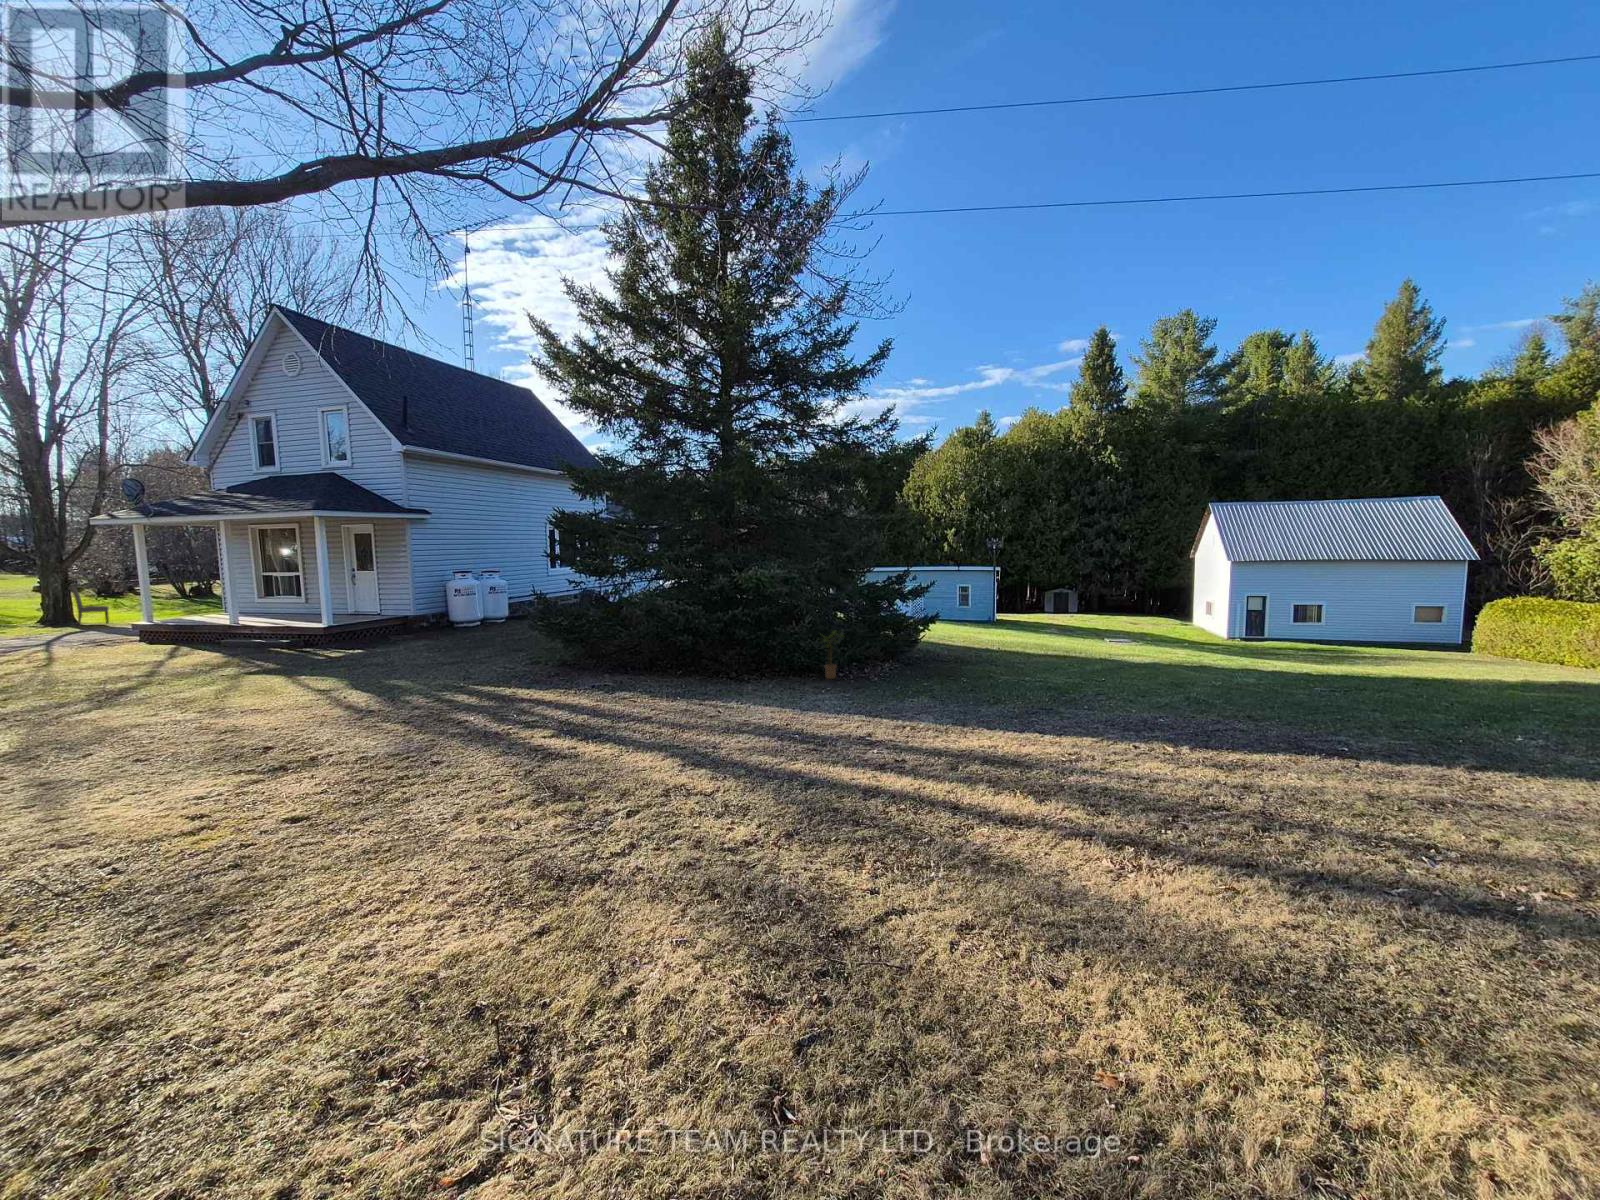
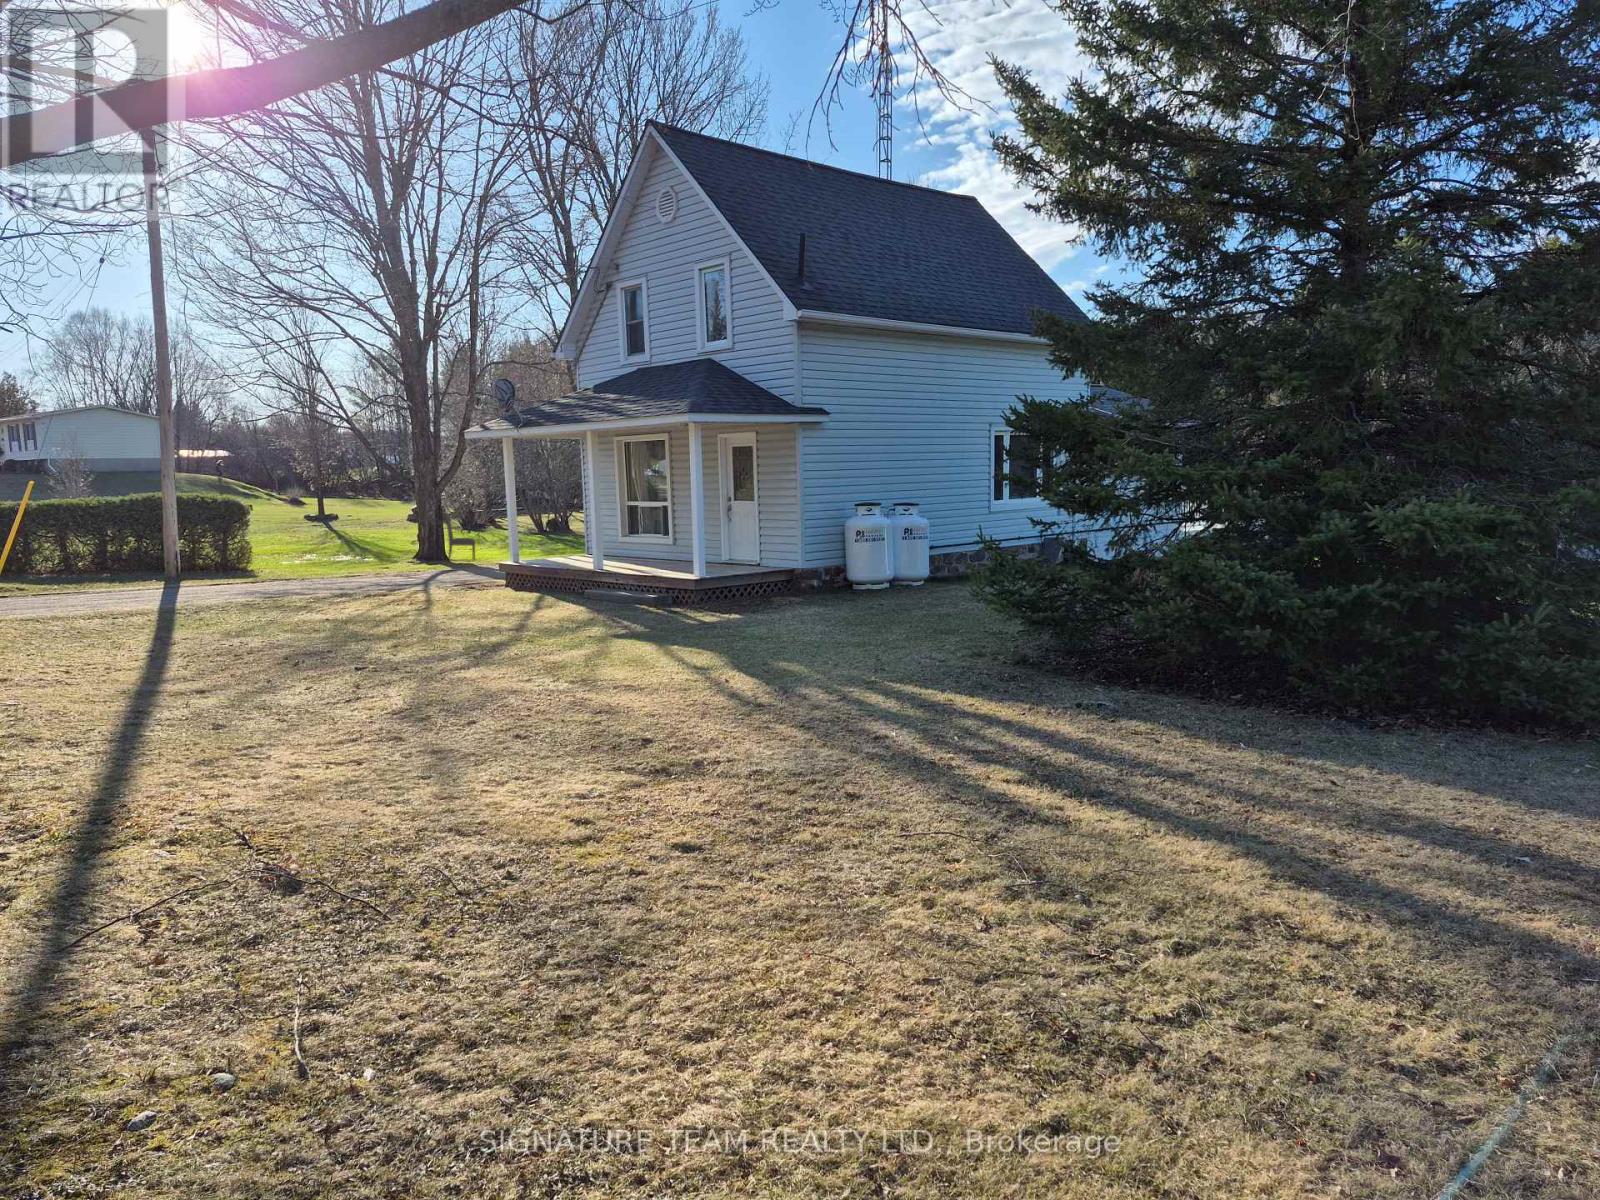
potted plant: present [820,630,844,679] -> none [1506,652,1576,748]

